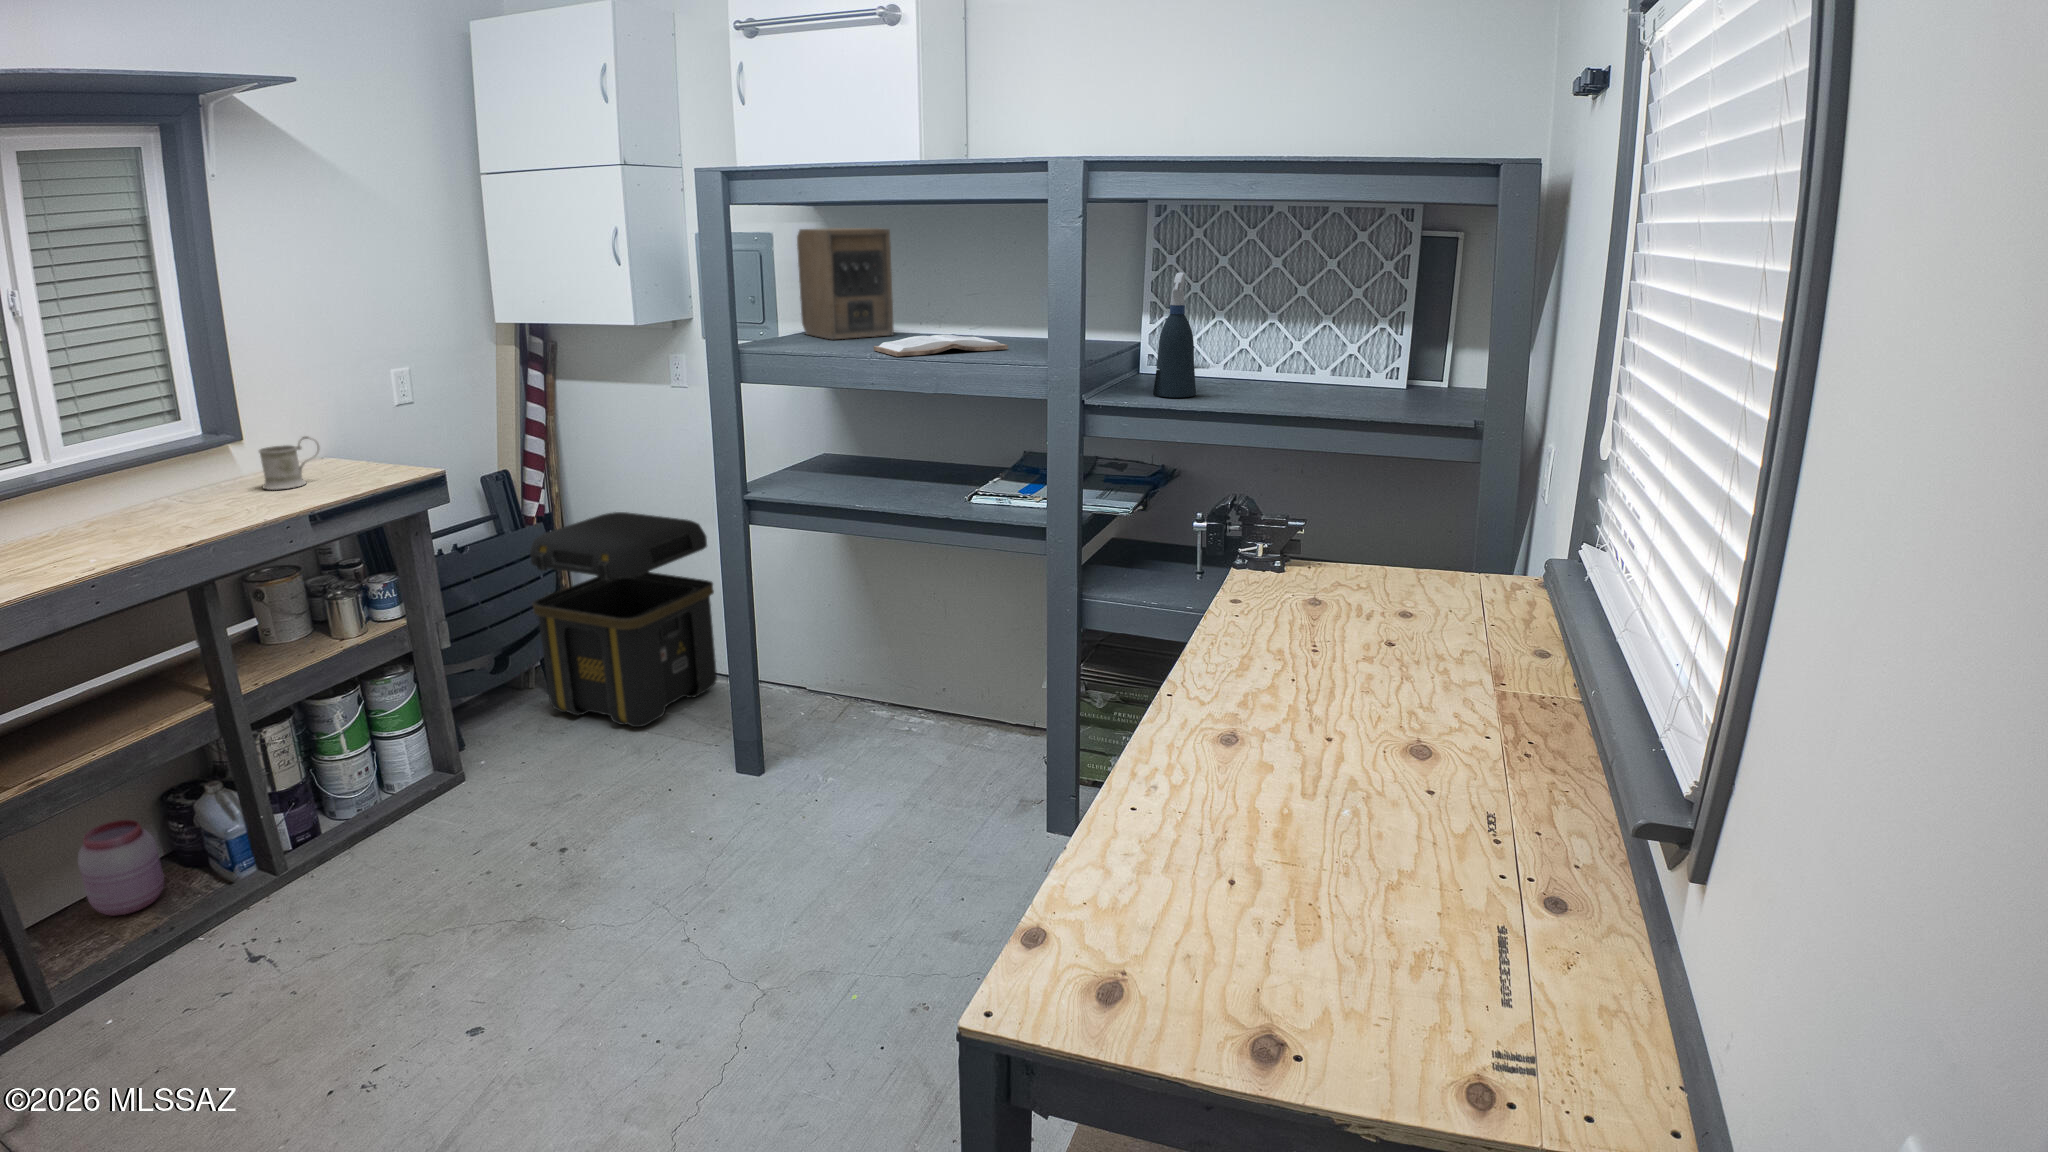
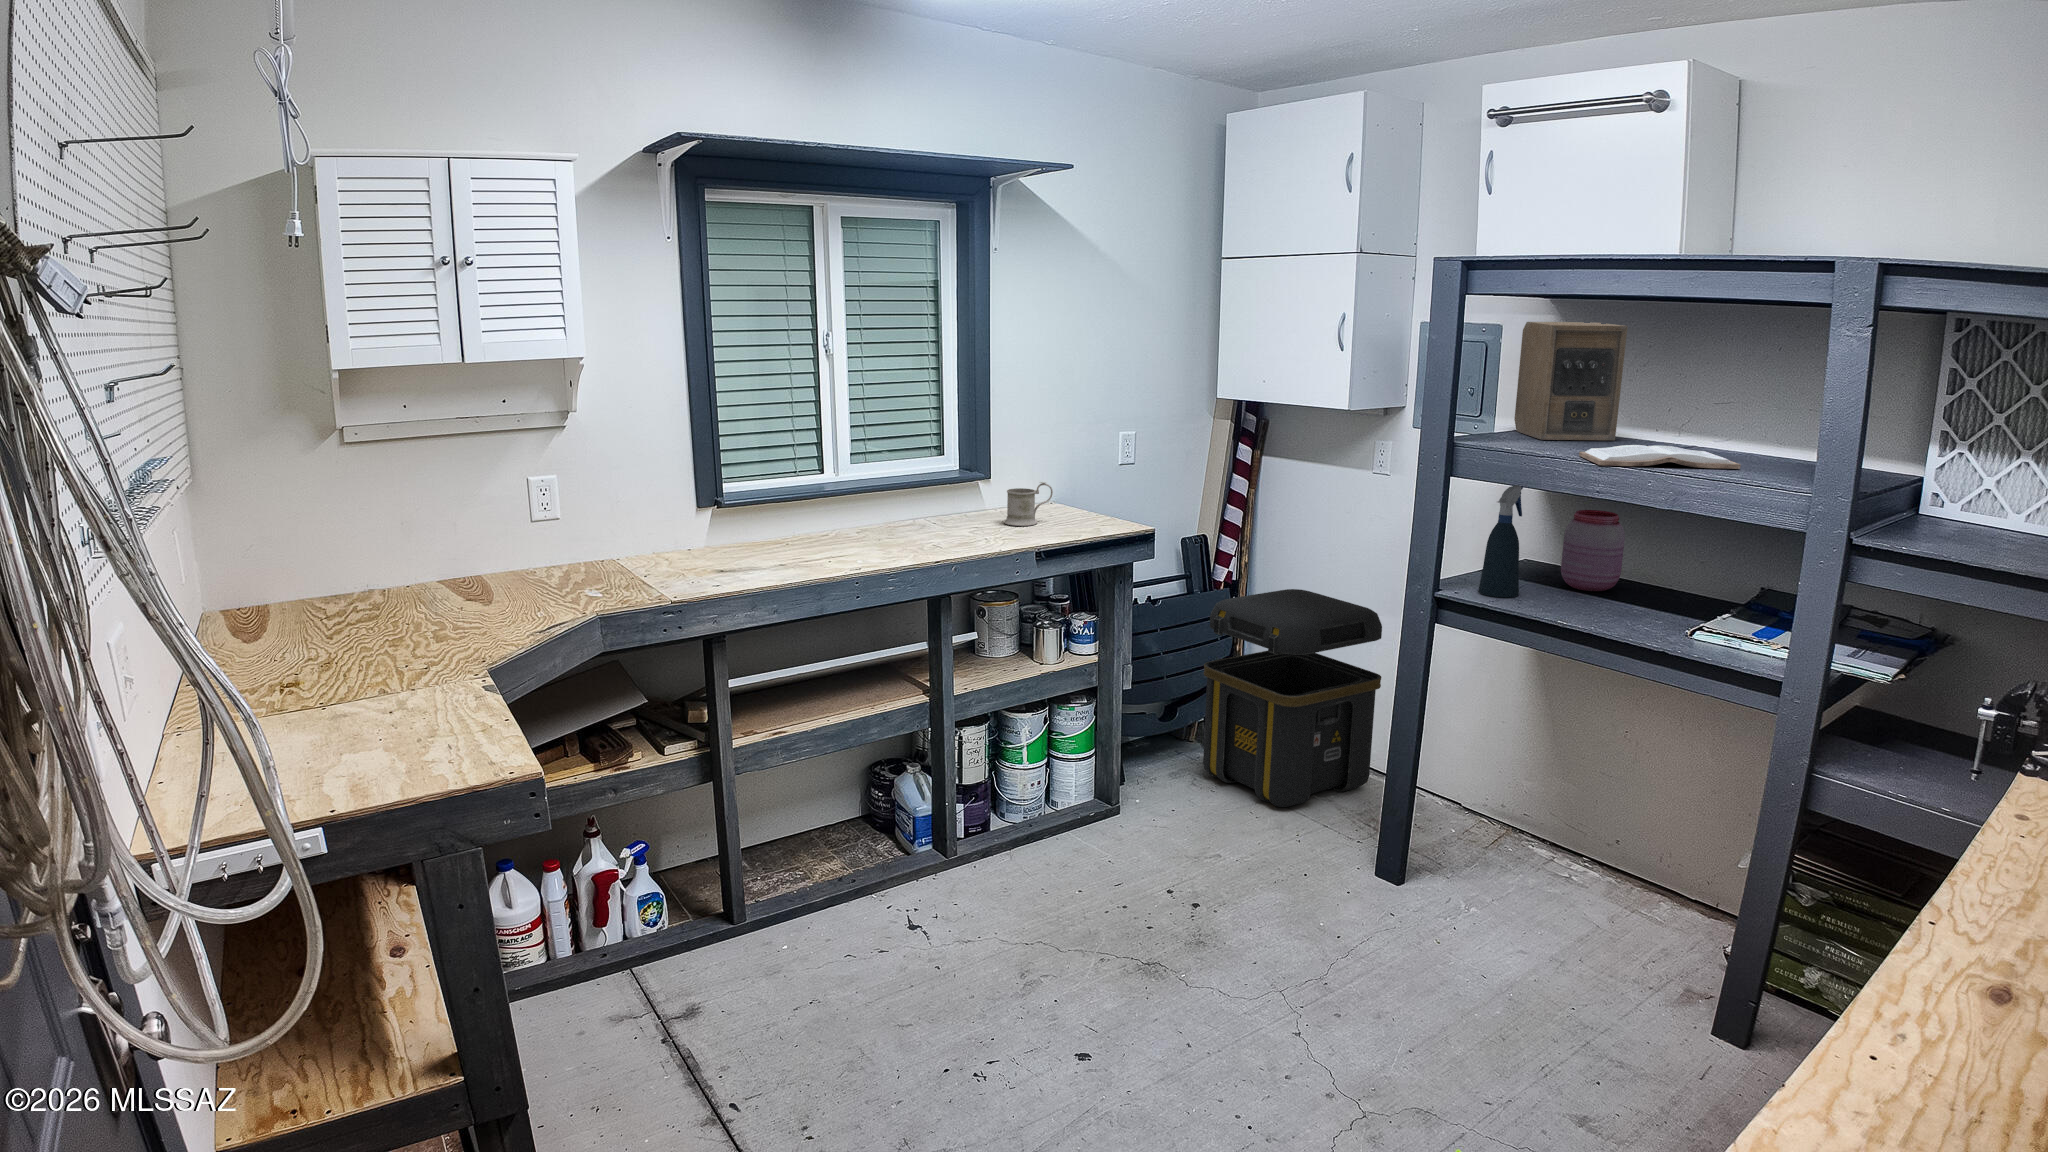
spray bottle: present [1154,272,1196,397] -> present [1478,485,1523,597]
jar: present [78,820,164,916] -> present [1561,510,1625,591]

